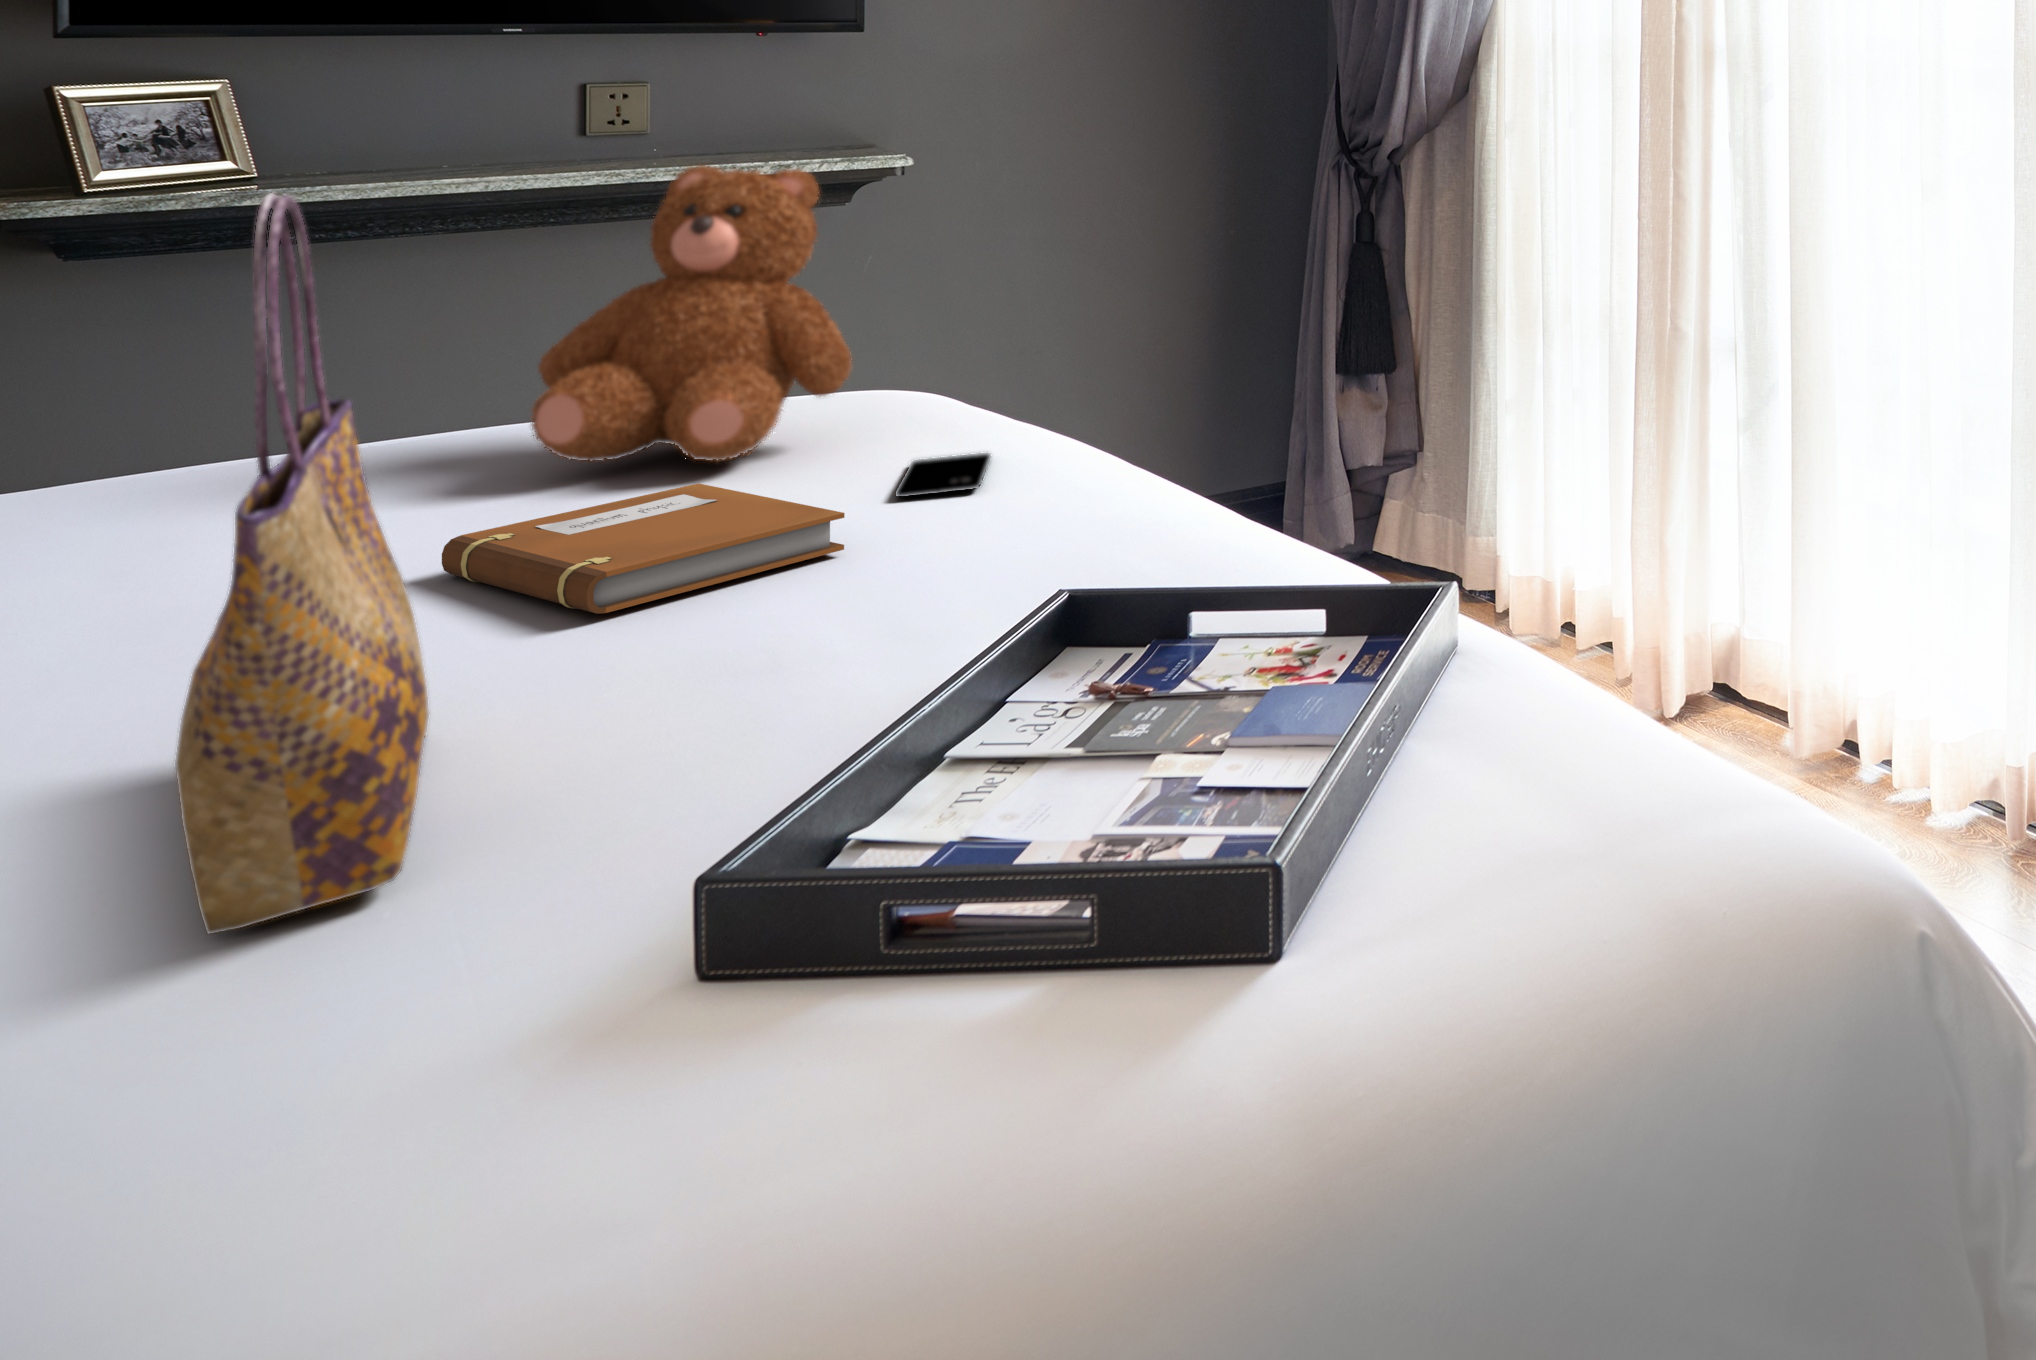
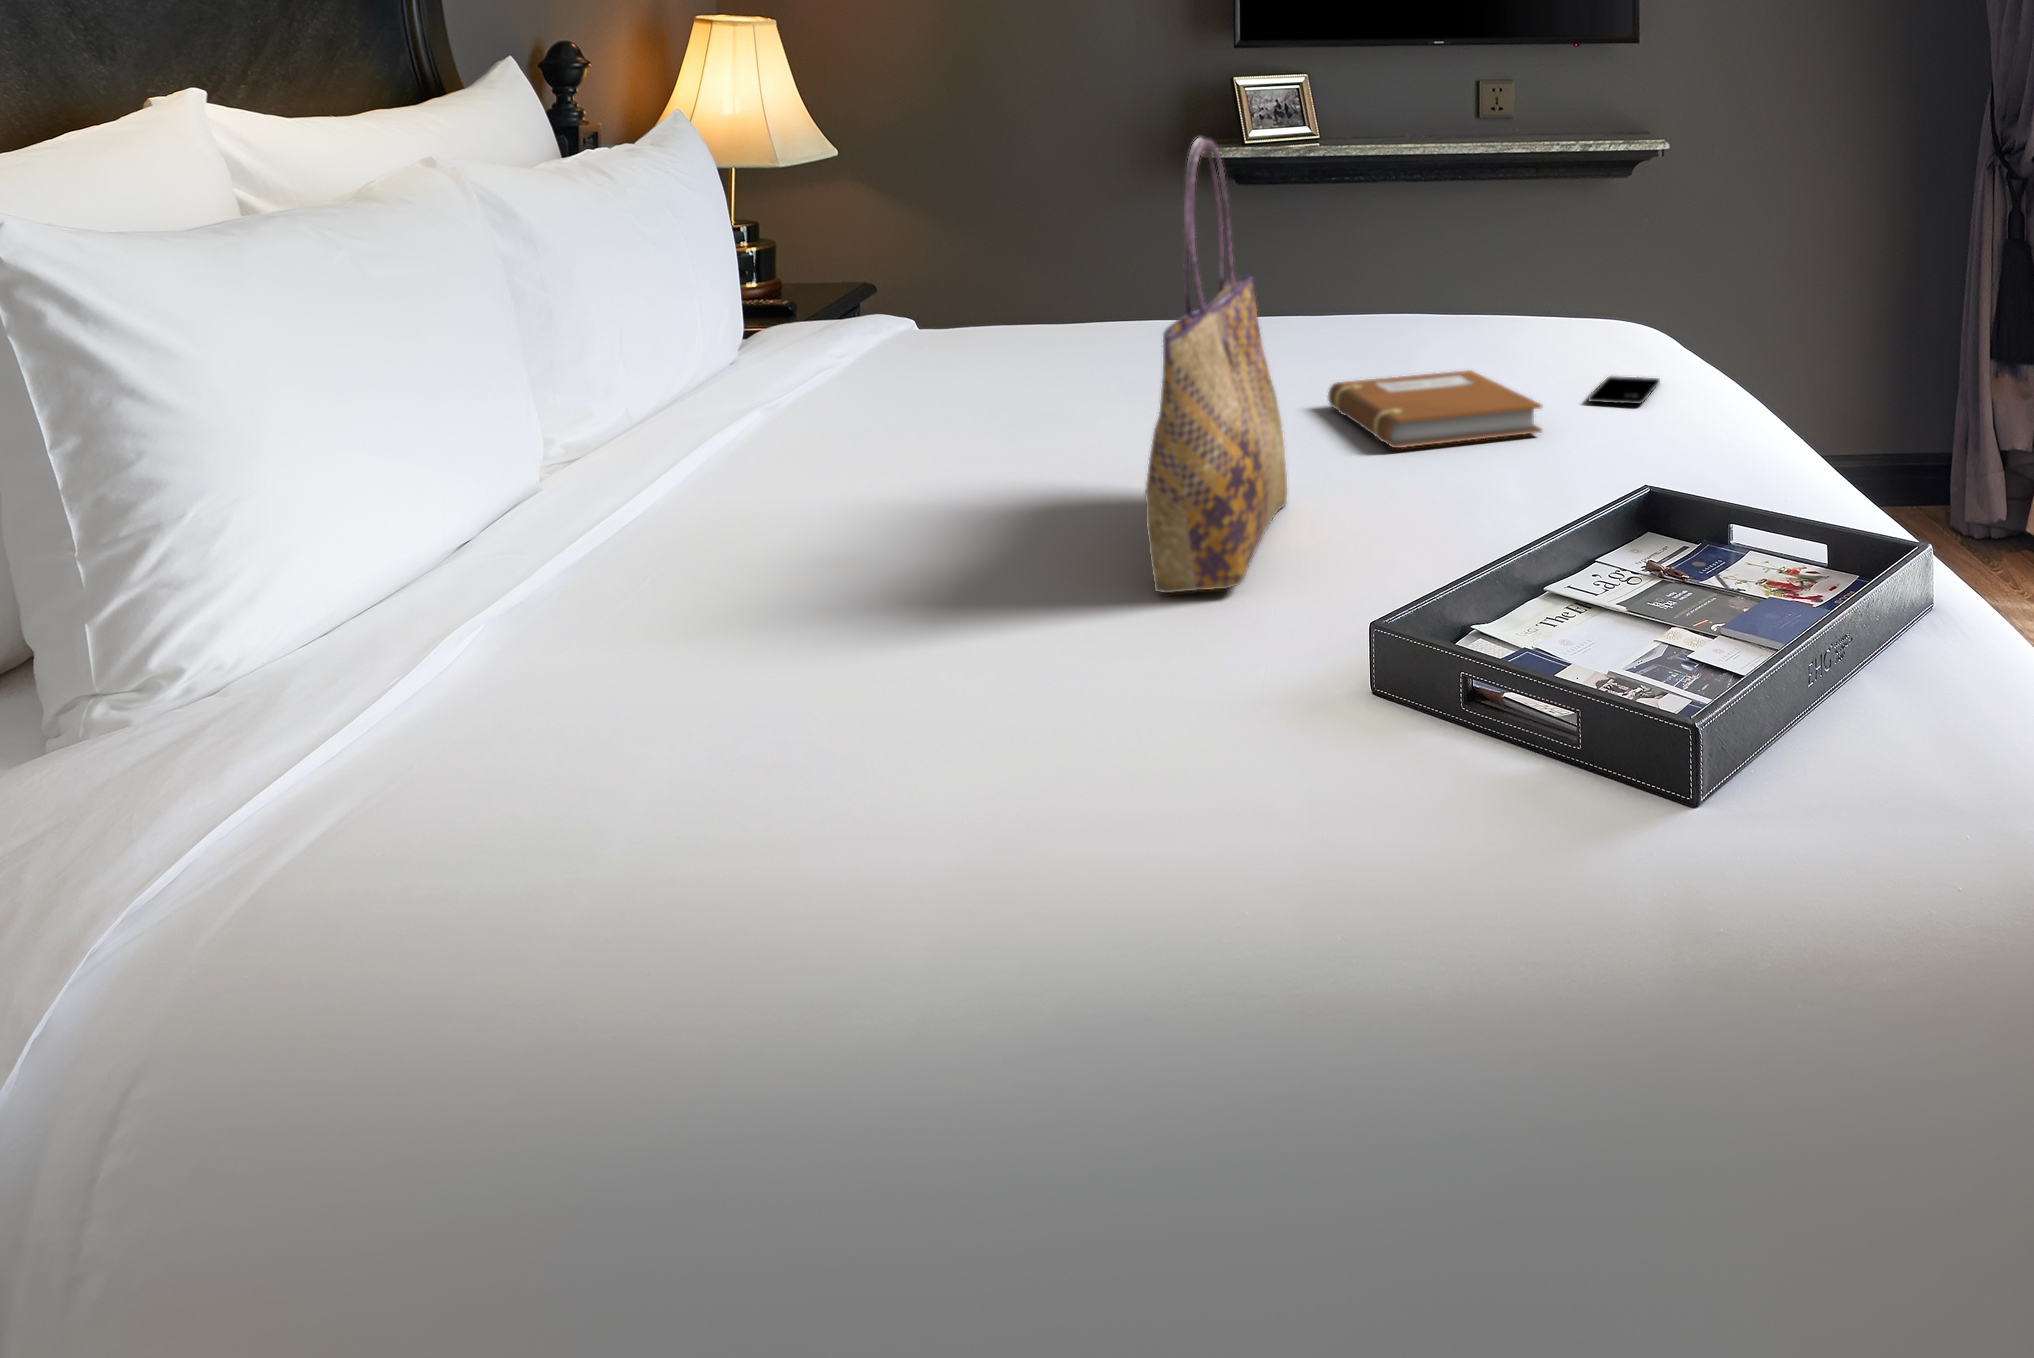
teddy bear: present [531,165,851,462] -> none [1391,138,1579,361]

